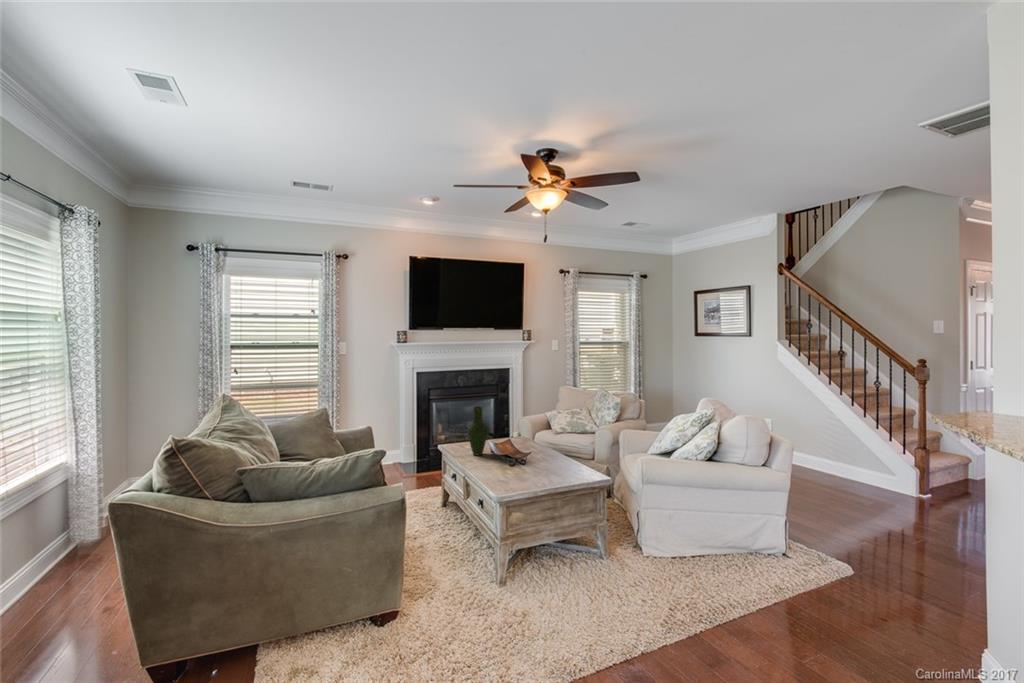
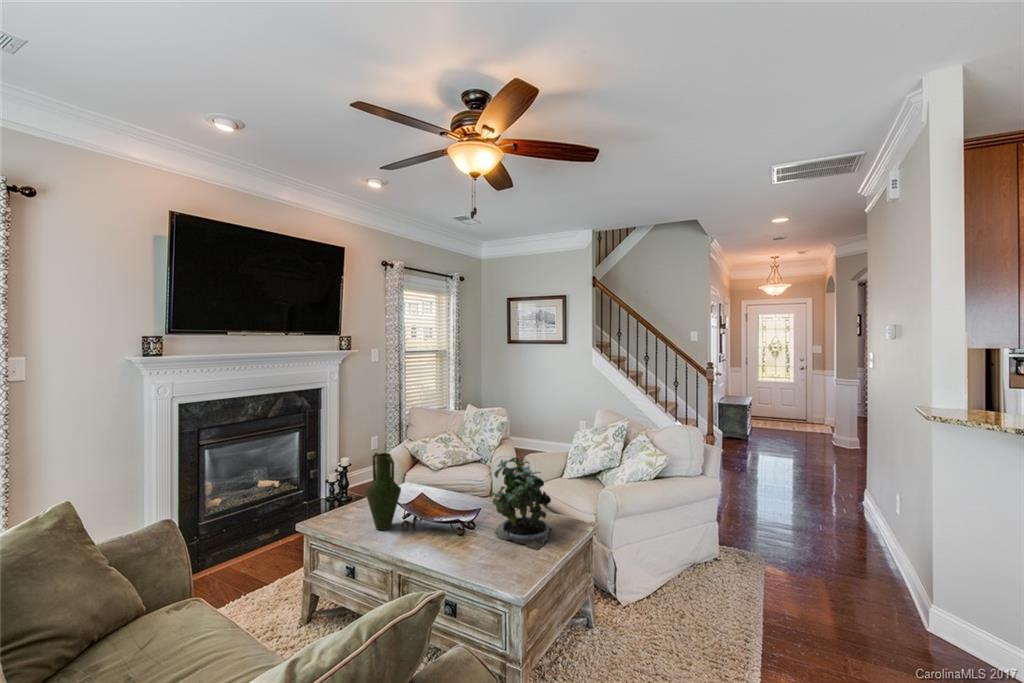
potted plant: none [526,417,573,481] -> present [491,457,551,550]

